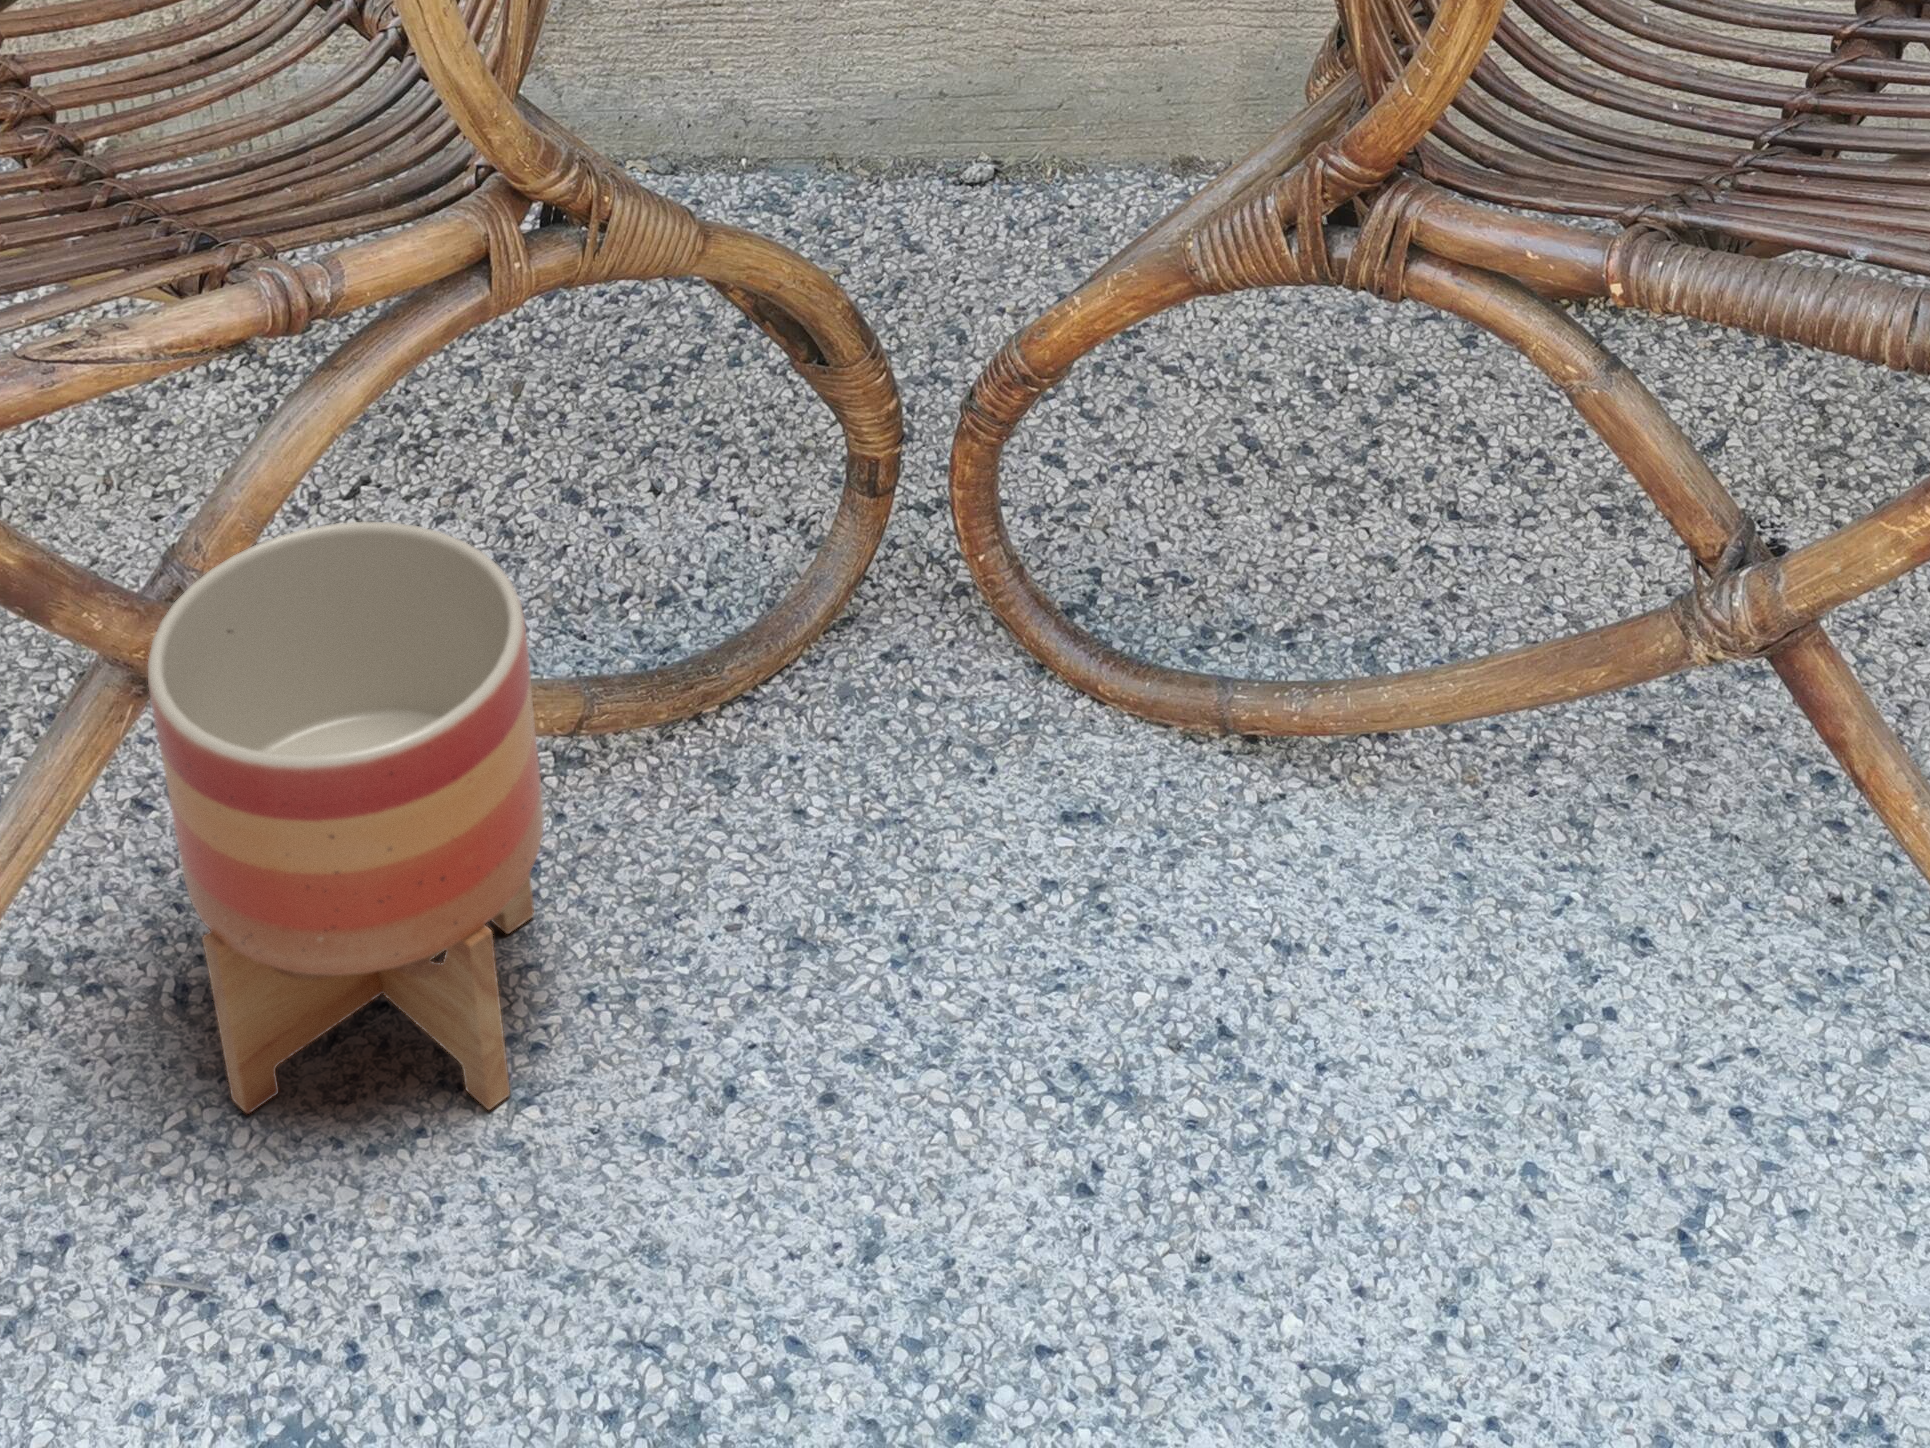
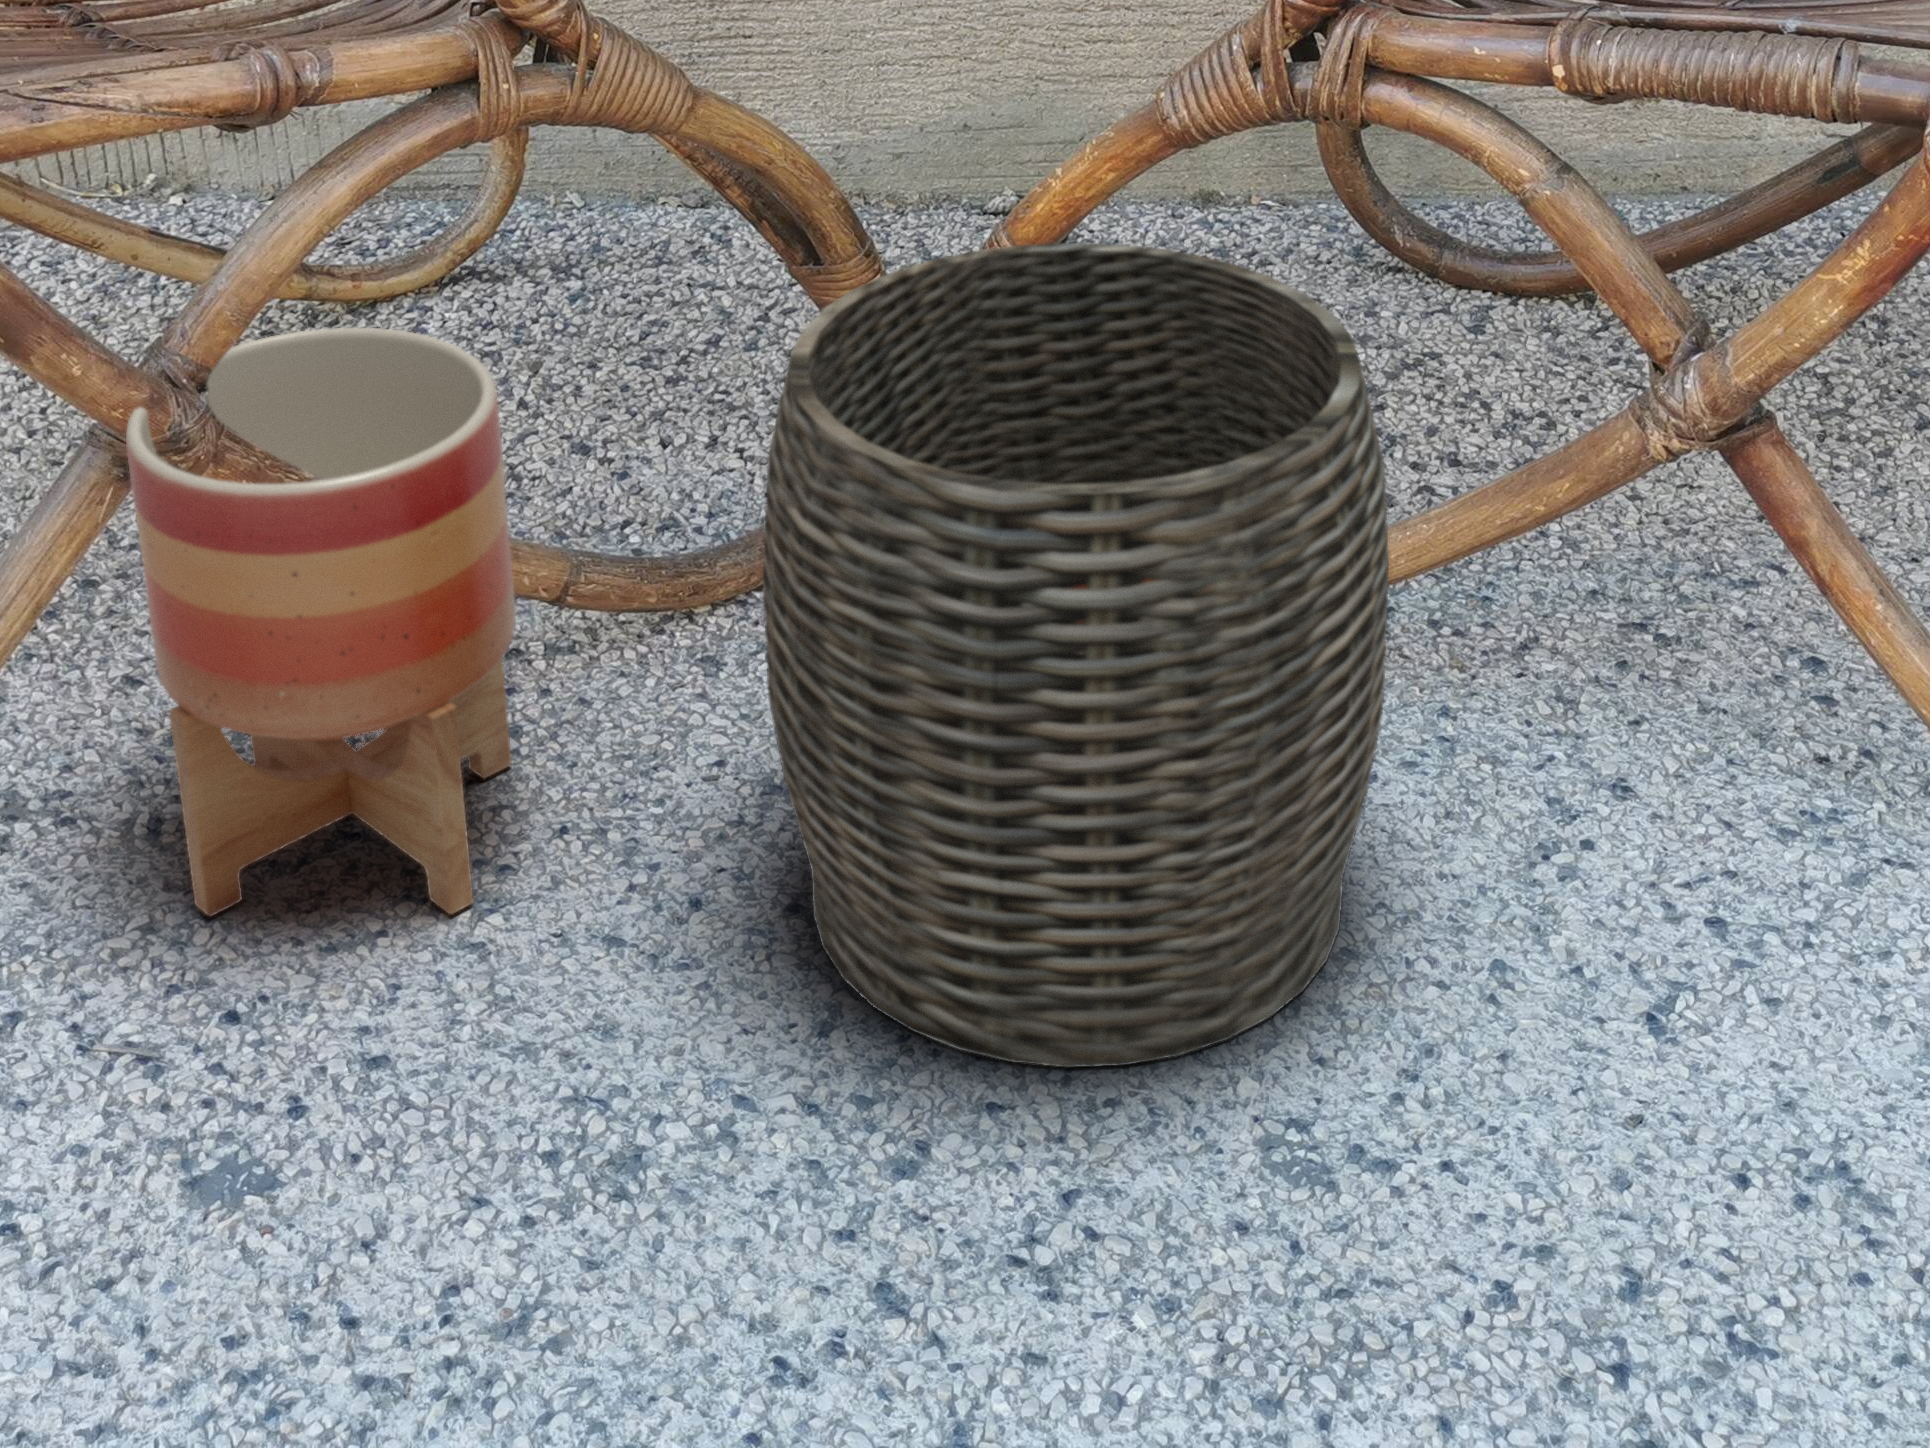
woven basket: none [806,446,1438,1302] -> present [763,243,1389,1067]

